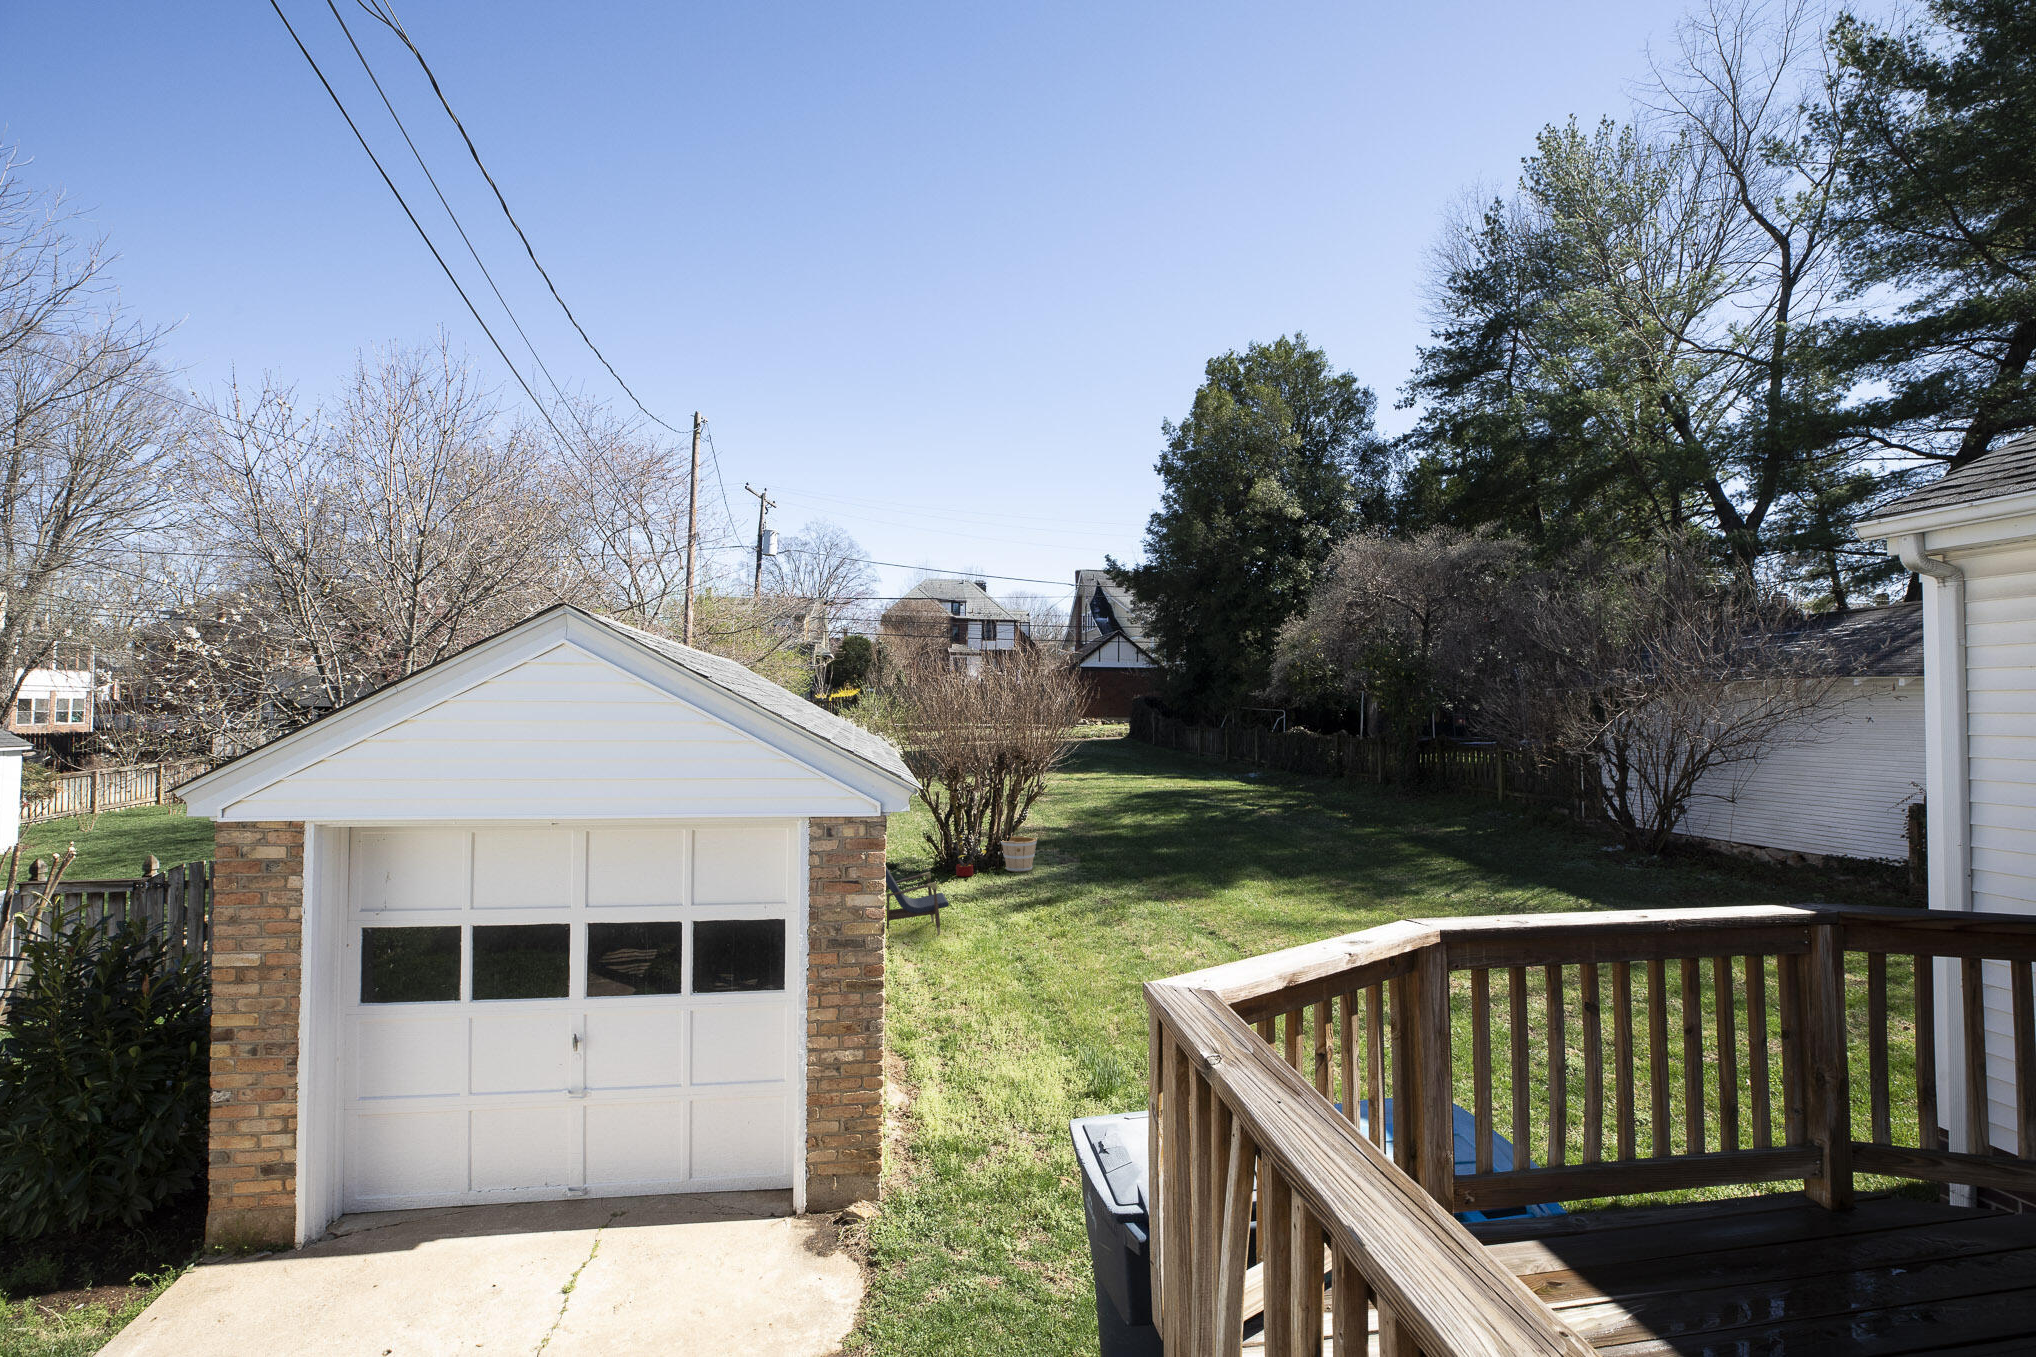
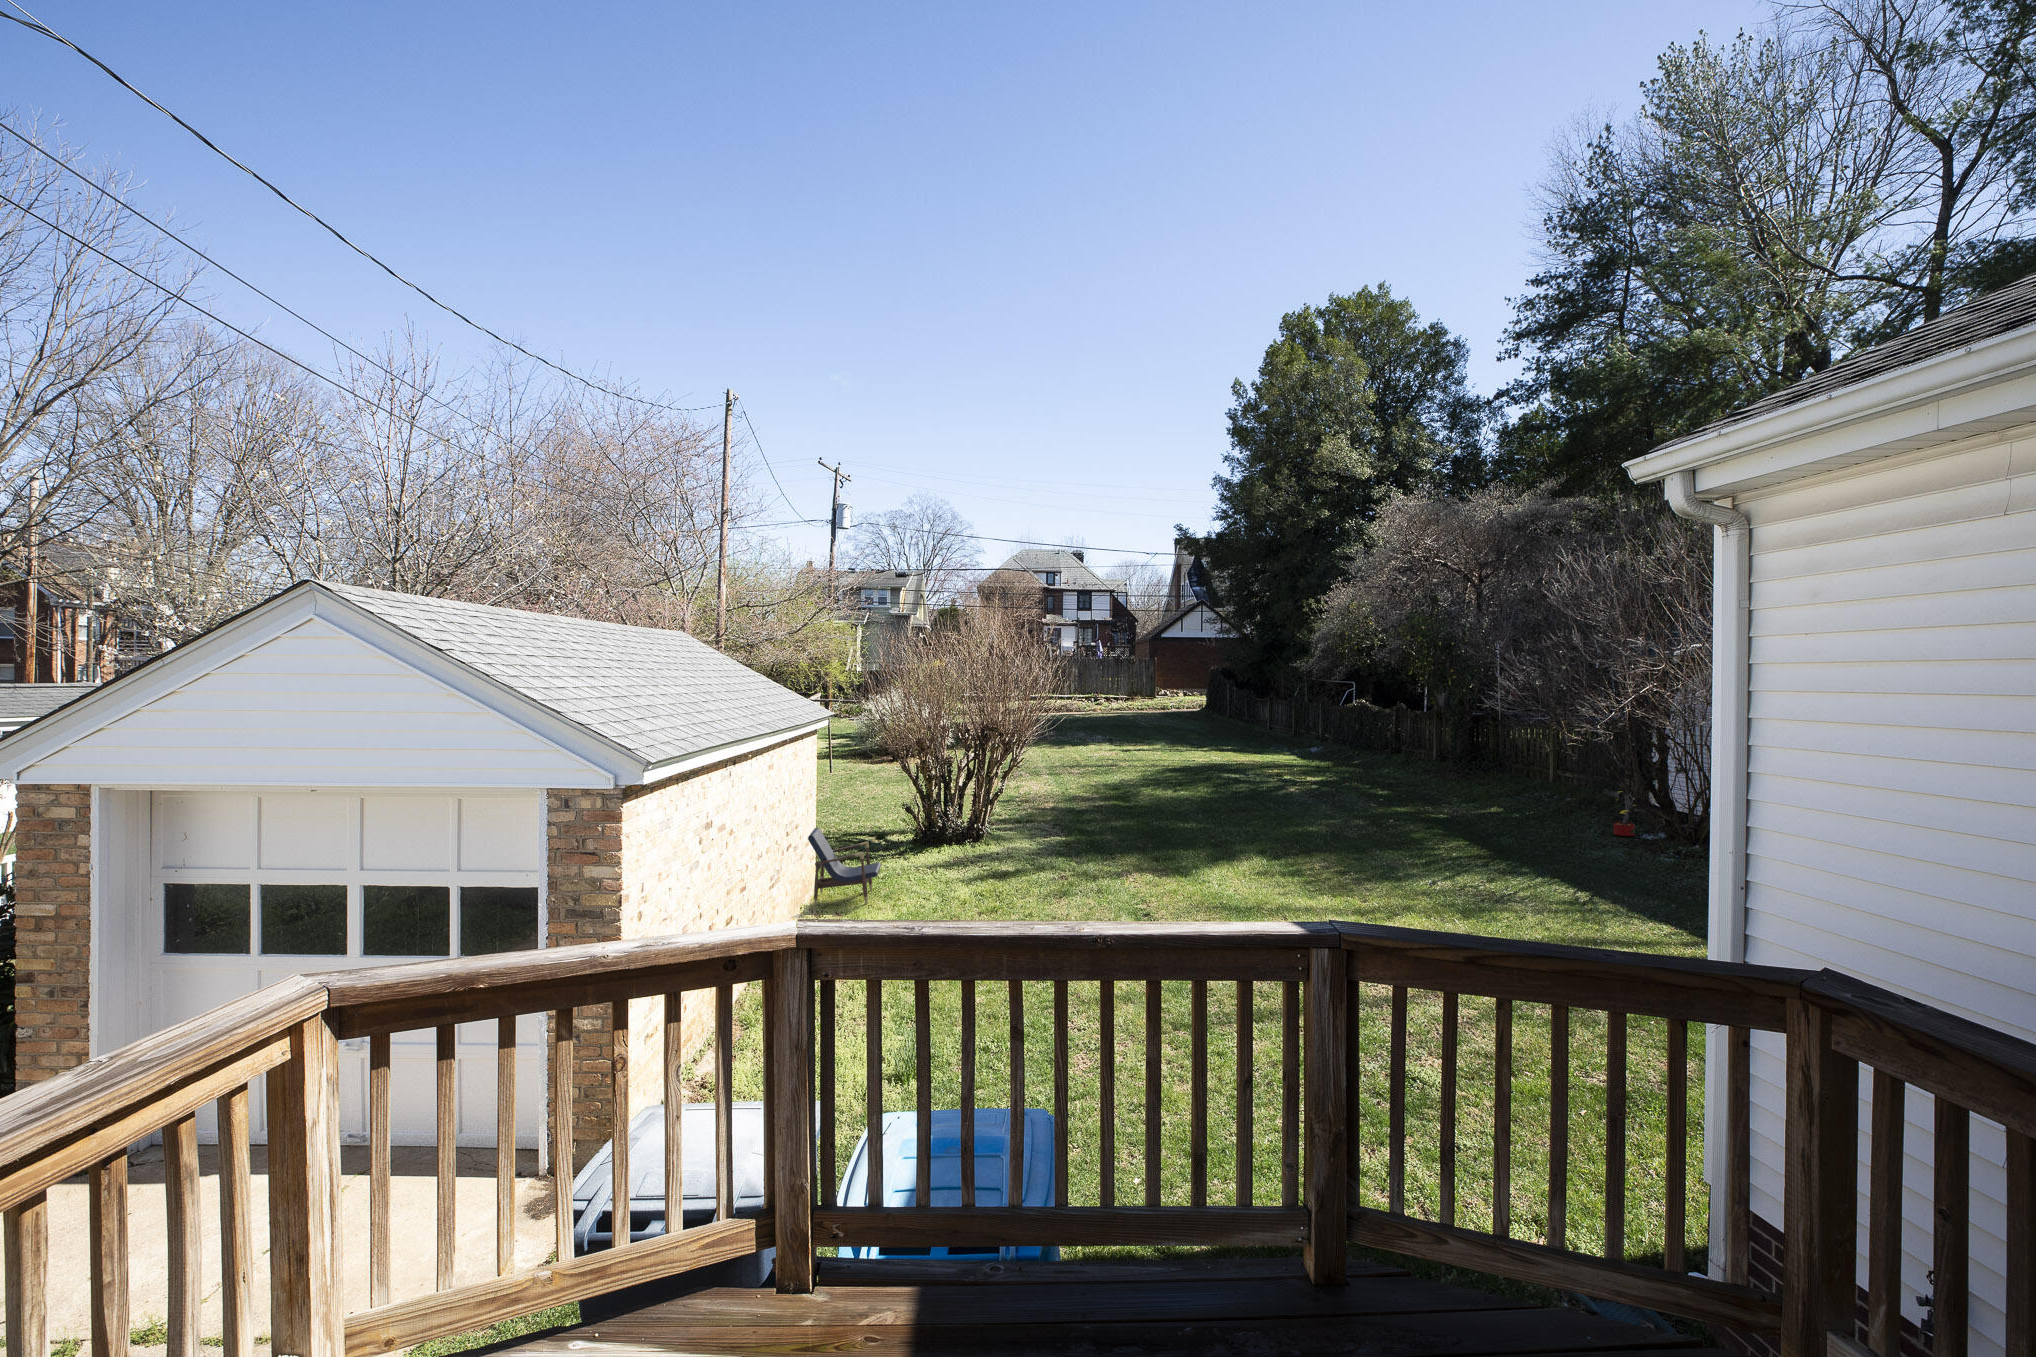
decorative plant: present [951,836,986,877] -> present [1614,791,1635,836]
wooden bucket: present [1001,836,1037,872] -> none [977,807,1014,843]

